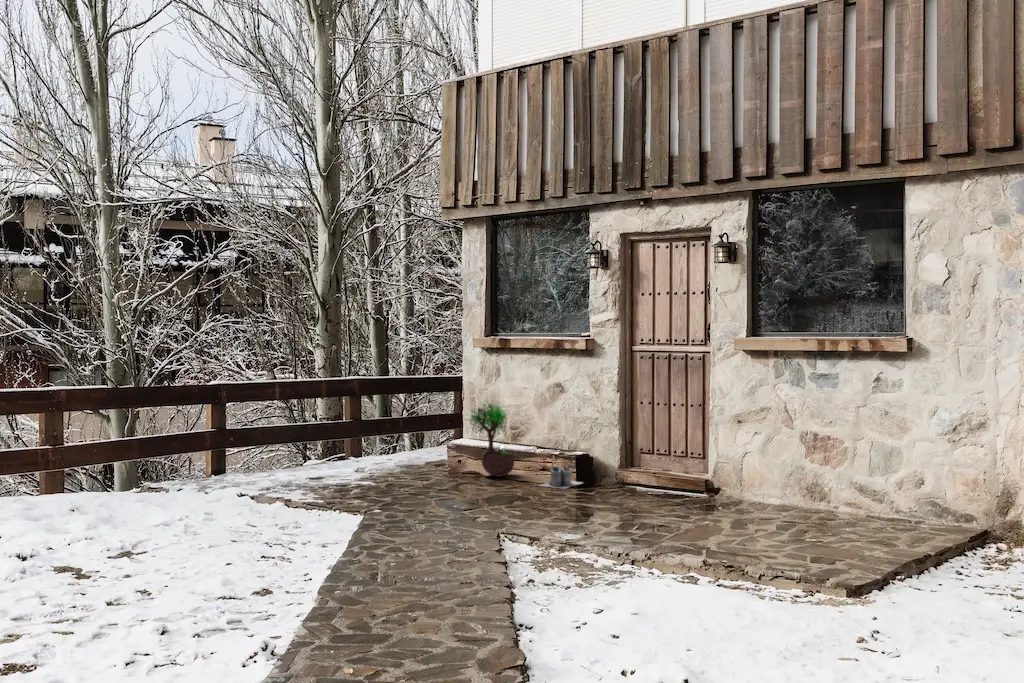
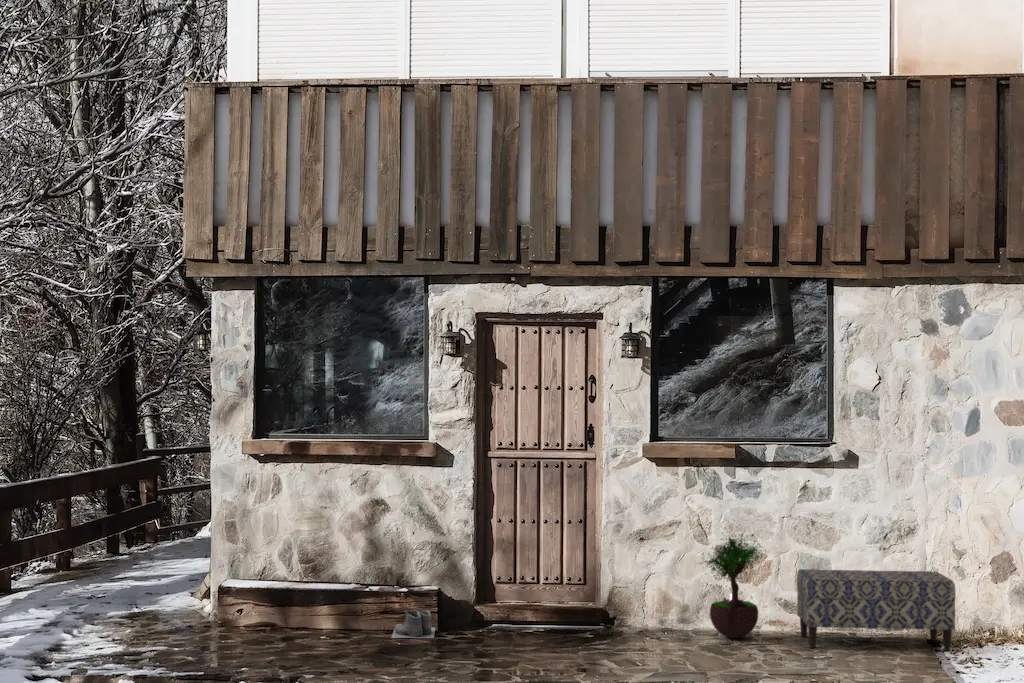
potted tree: present [467,401,516,477] -> present [701,533,766,638]
bench: none [842,456,1006,544] -> present [797,569,955,651]

